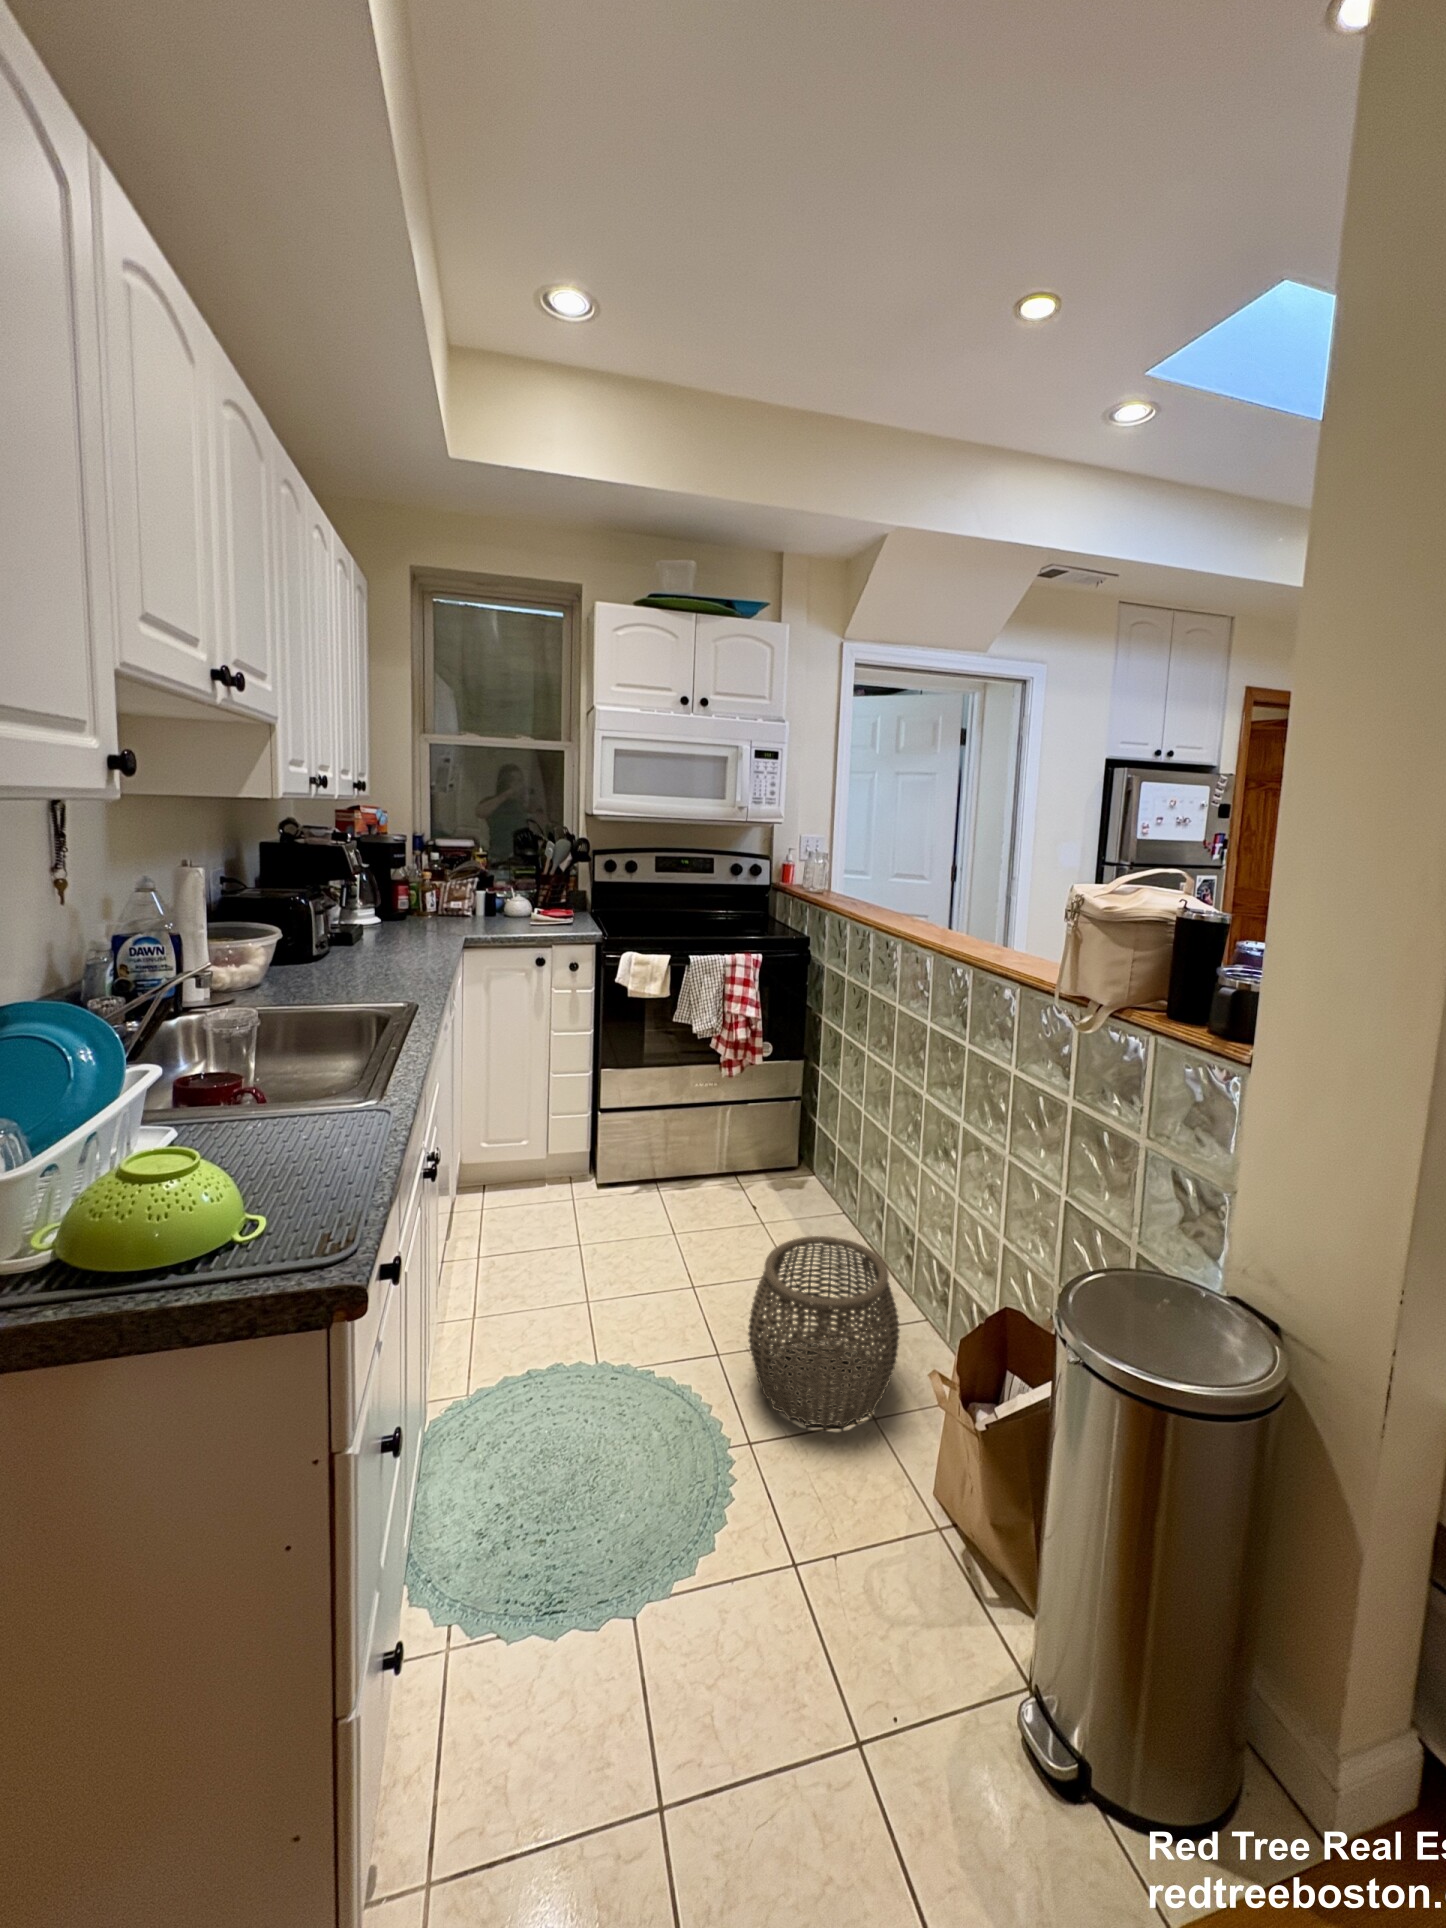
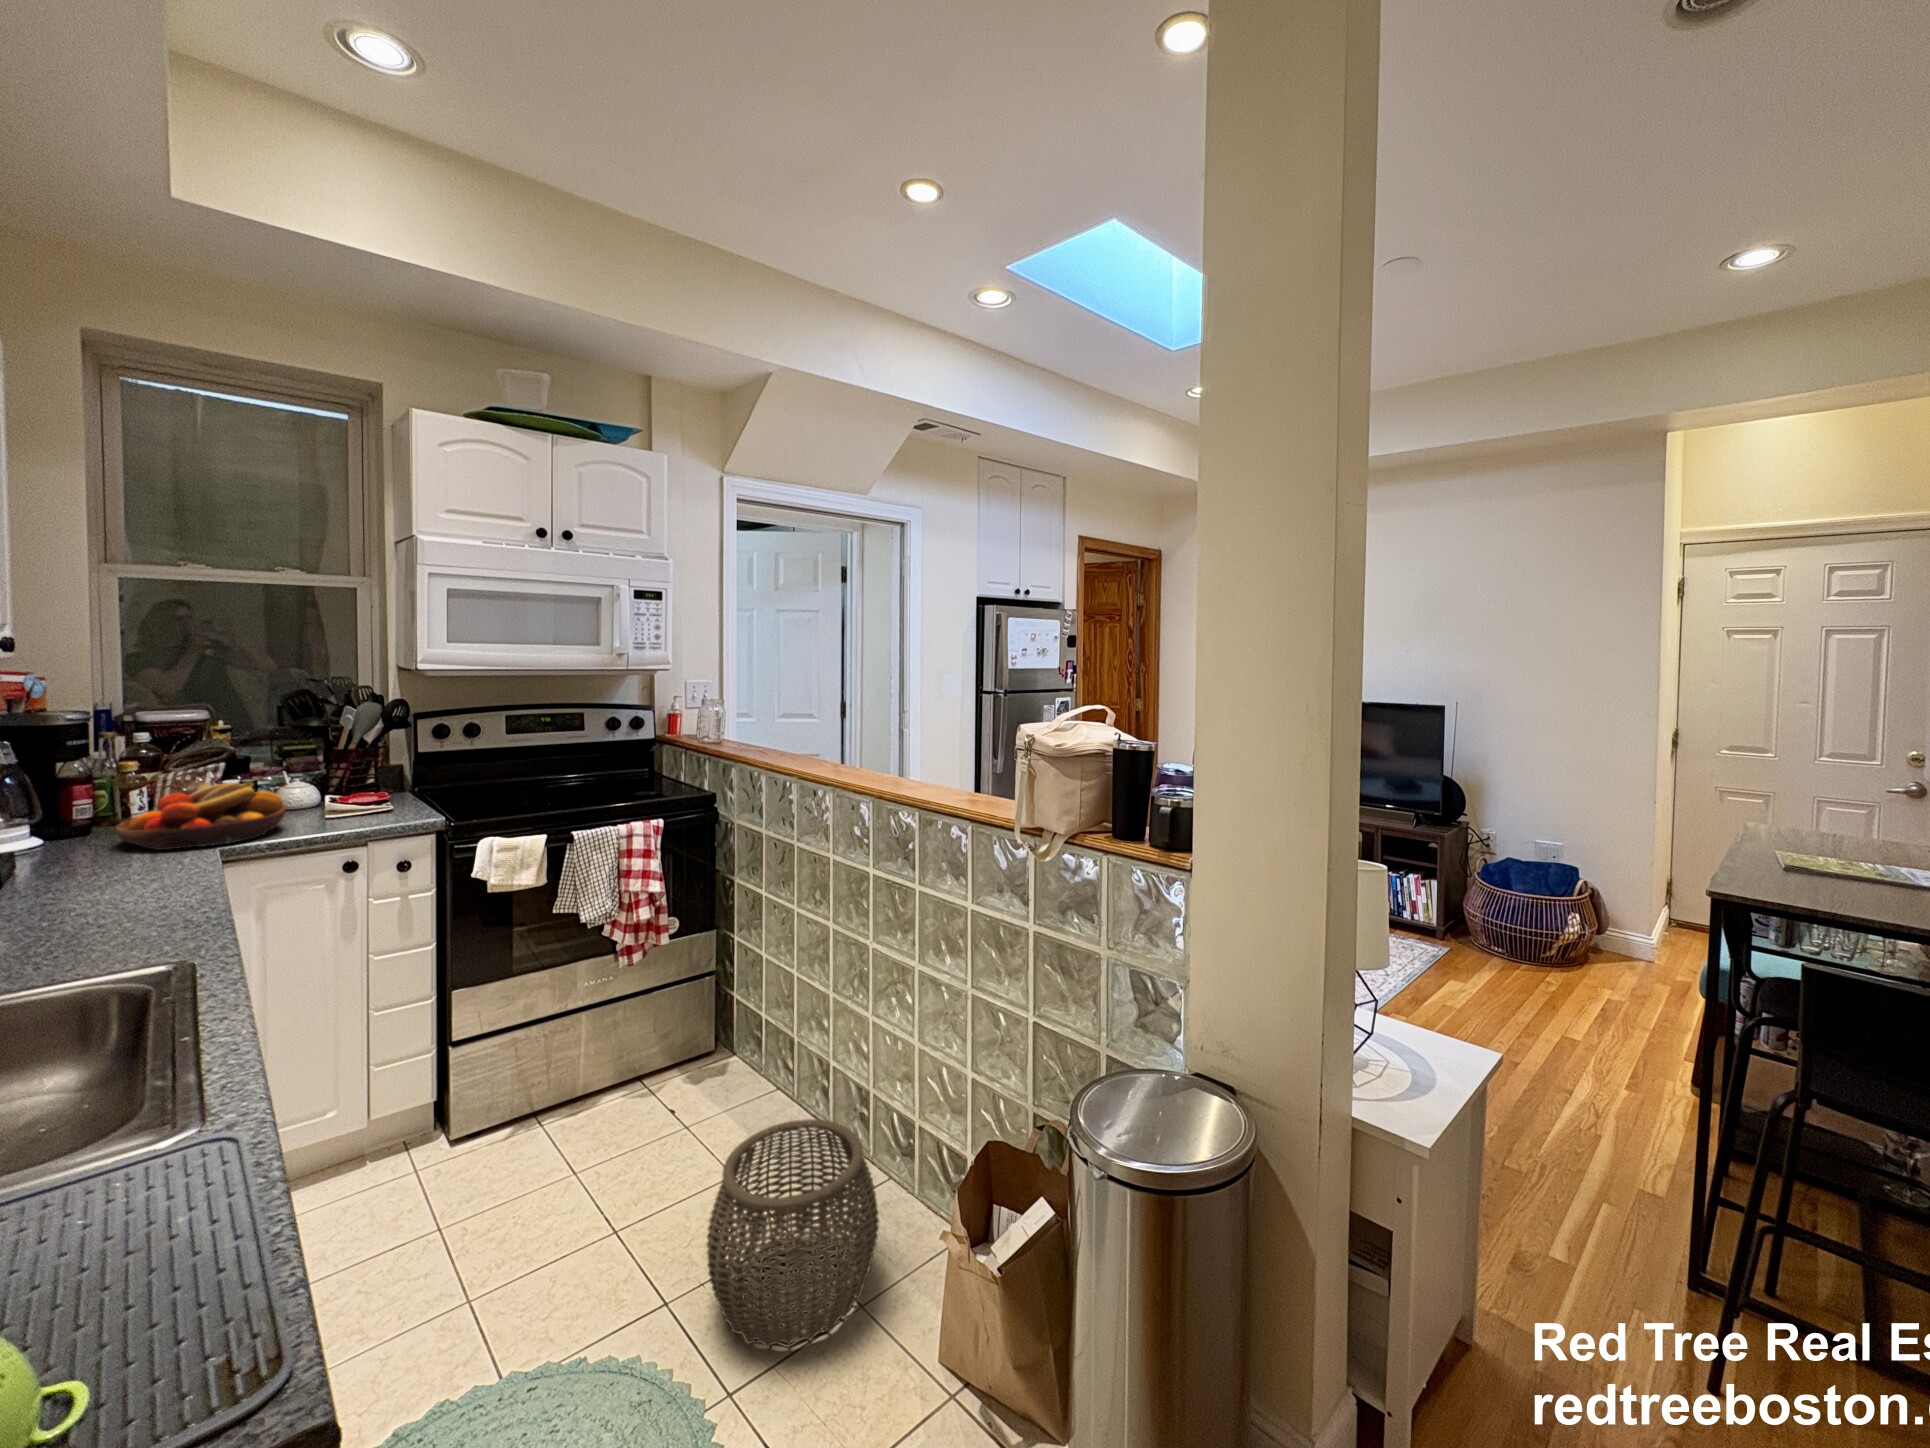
fruit bowl: none [415,891,506,934] -> present [116,782,285,850]

